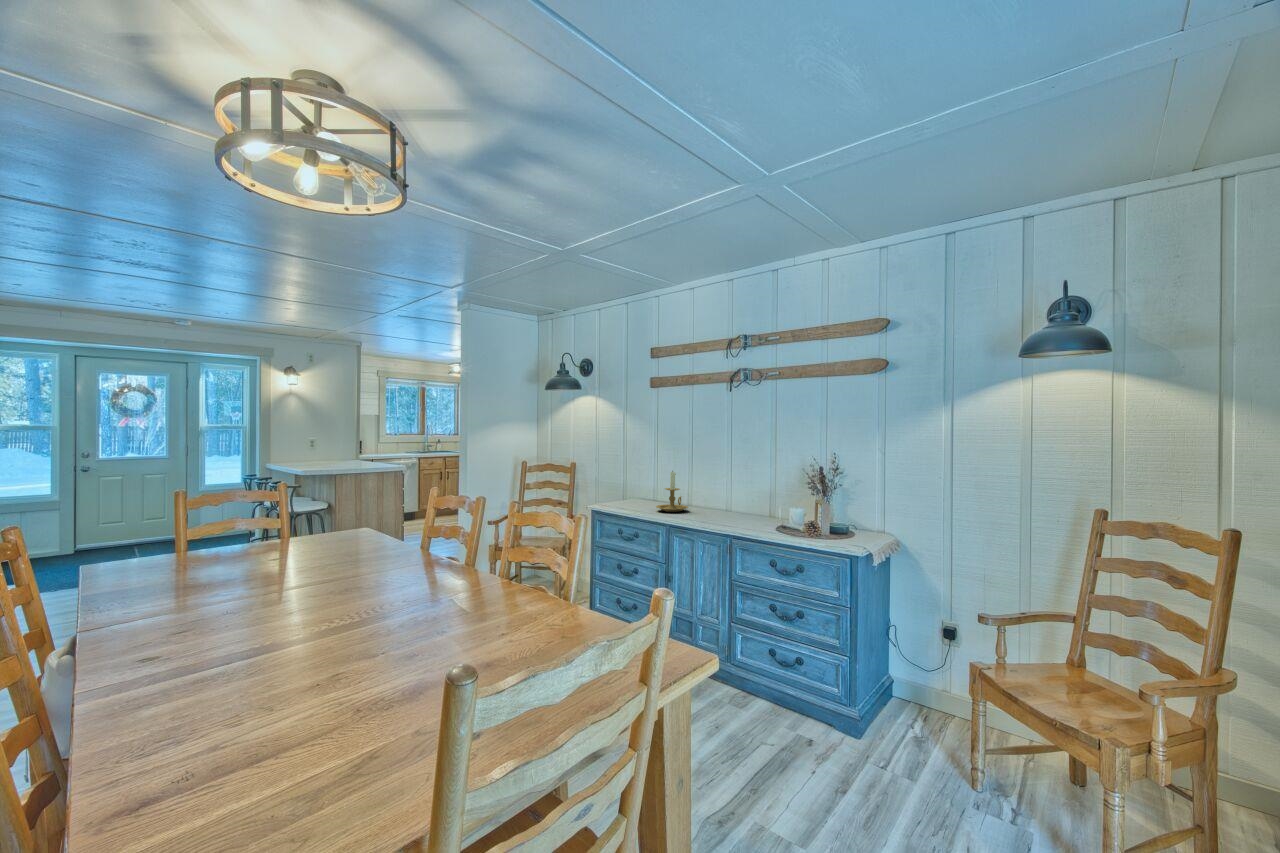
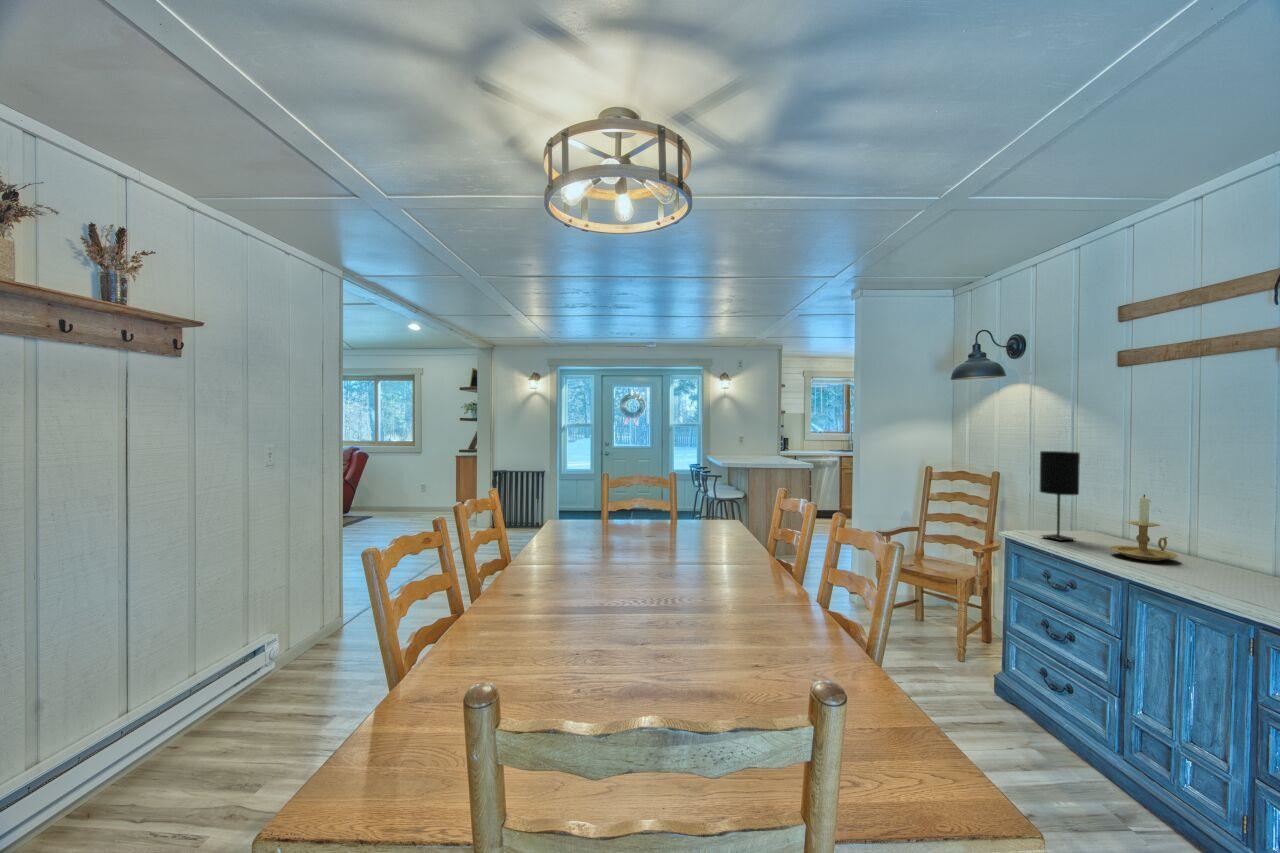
table lamp: none [614,445,636,507] -> present [1040,451,1080,541]

